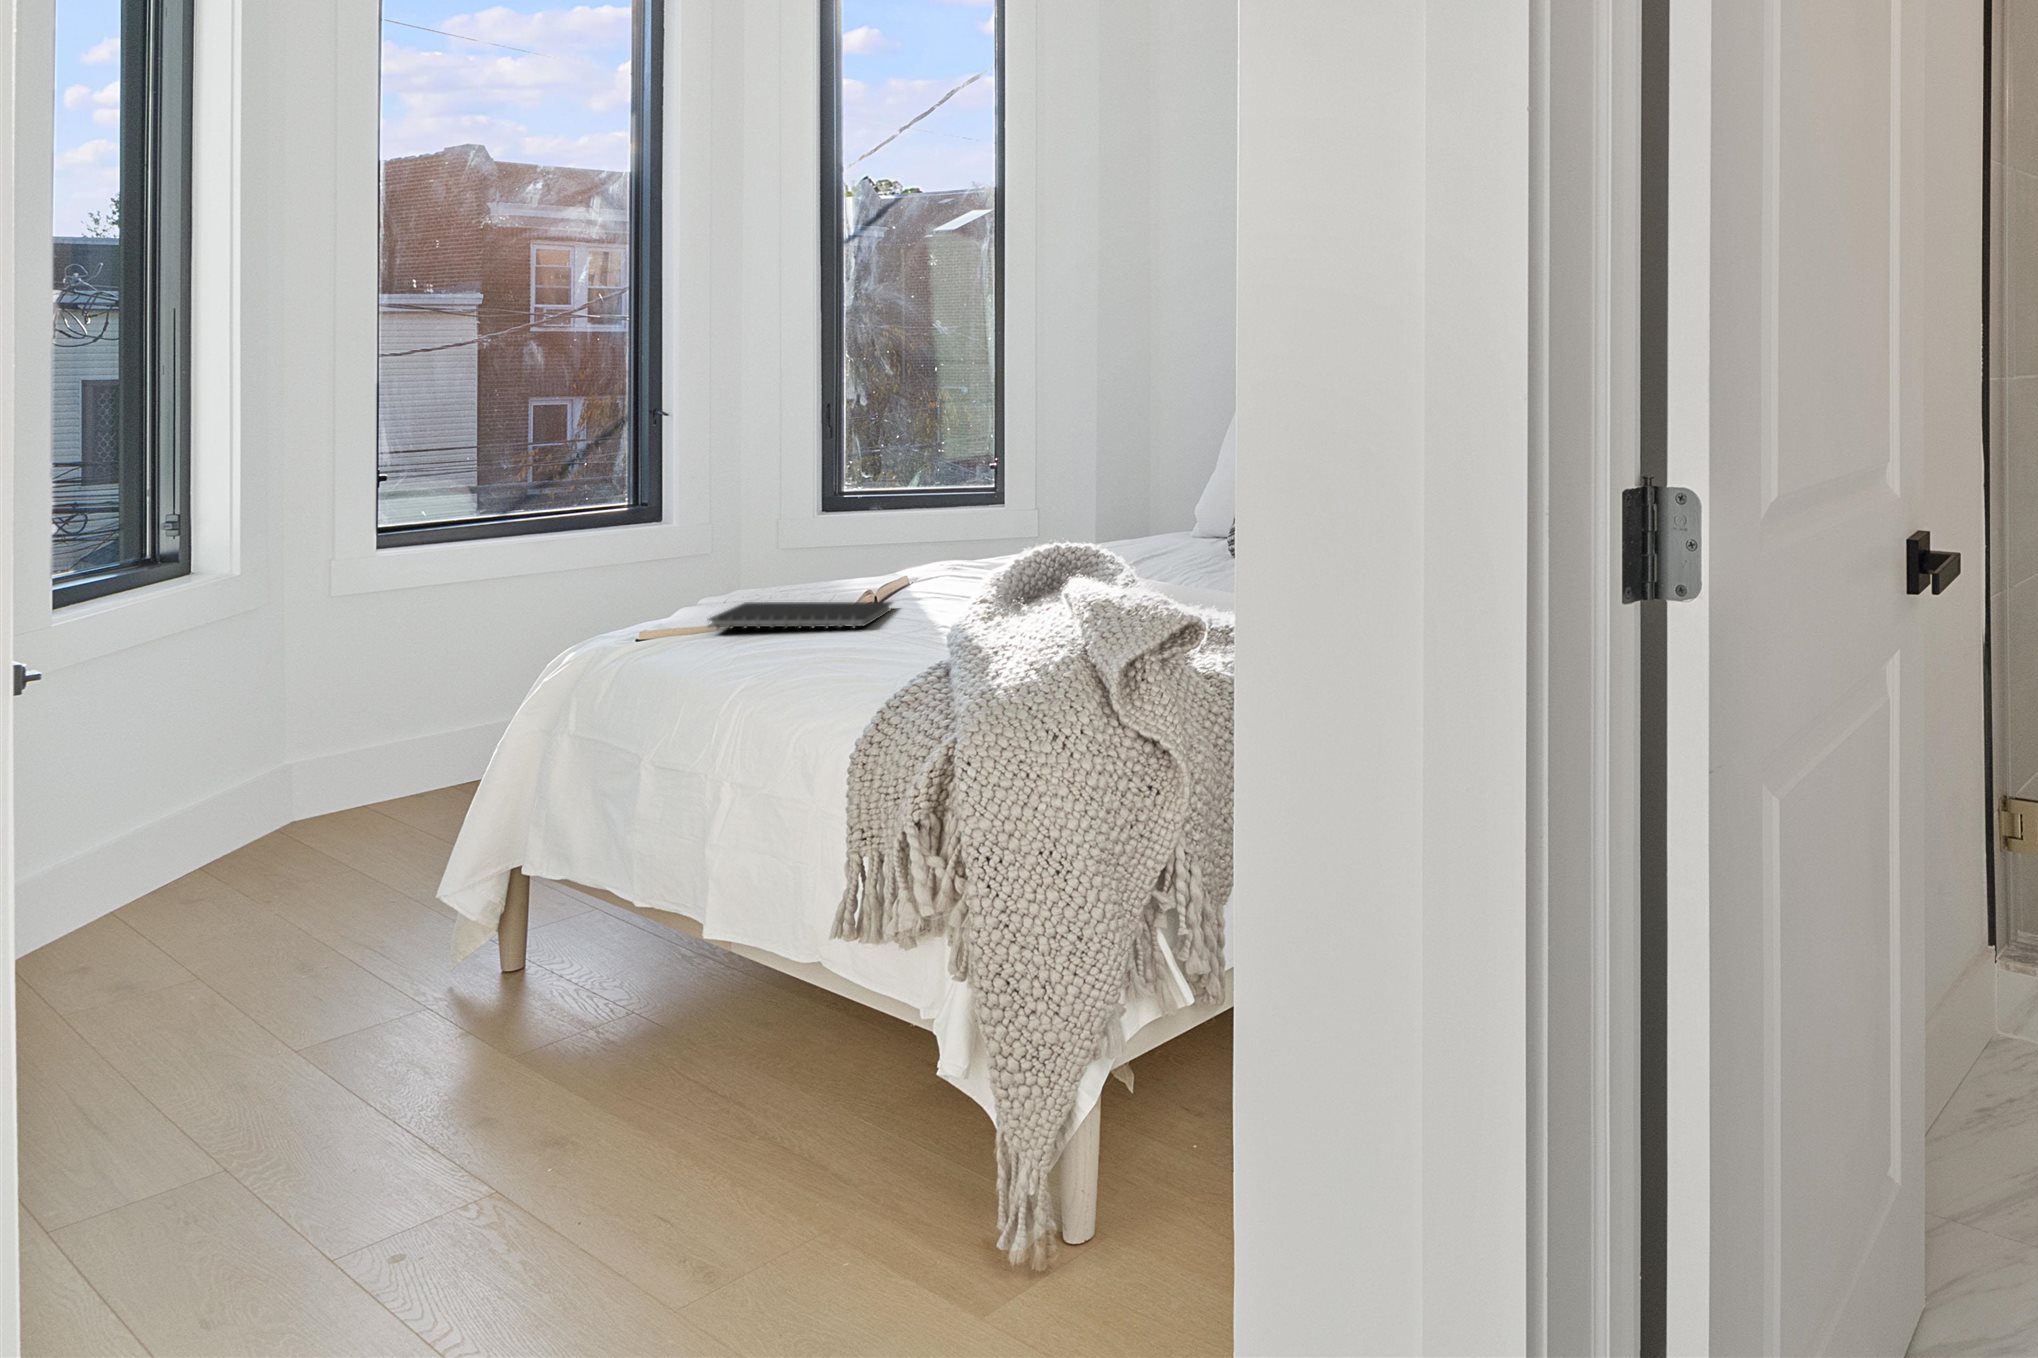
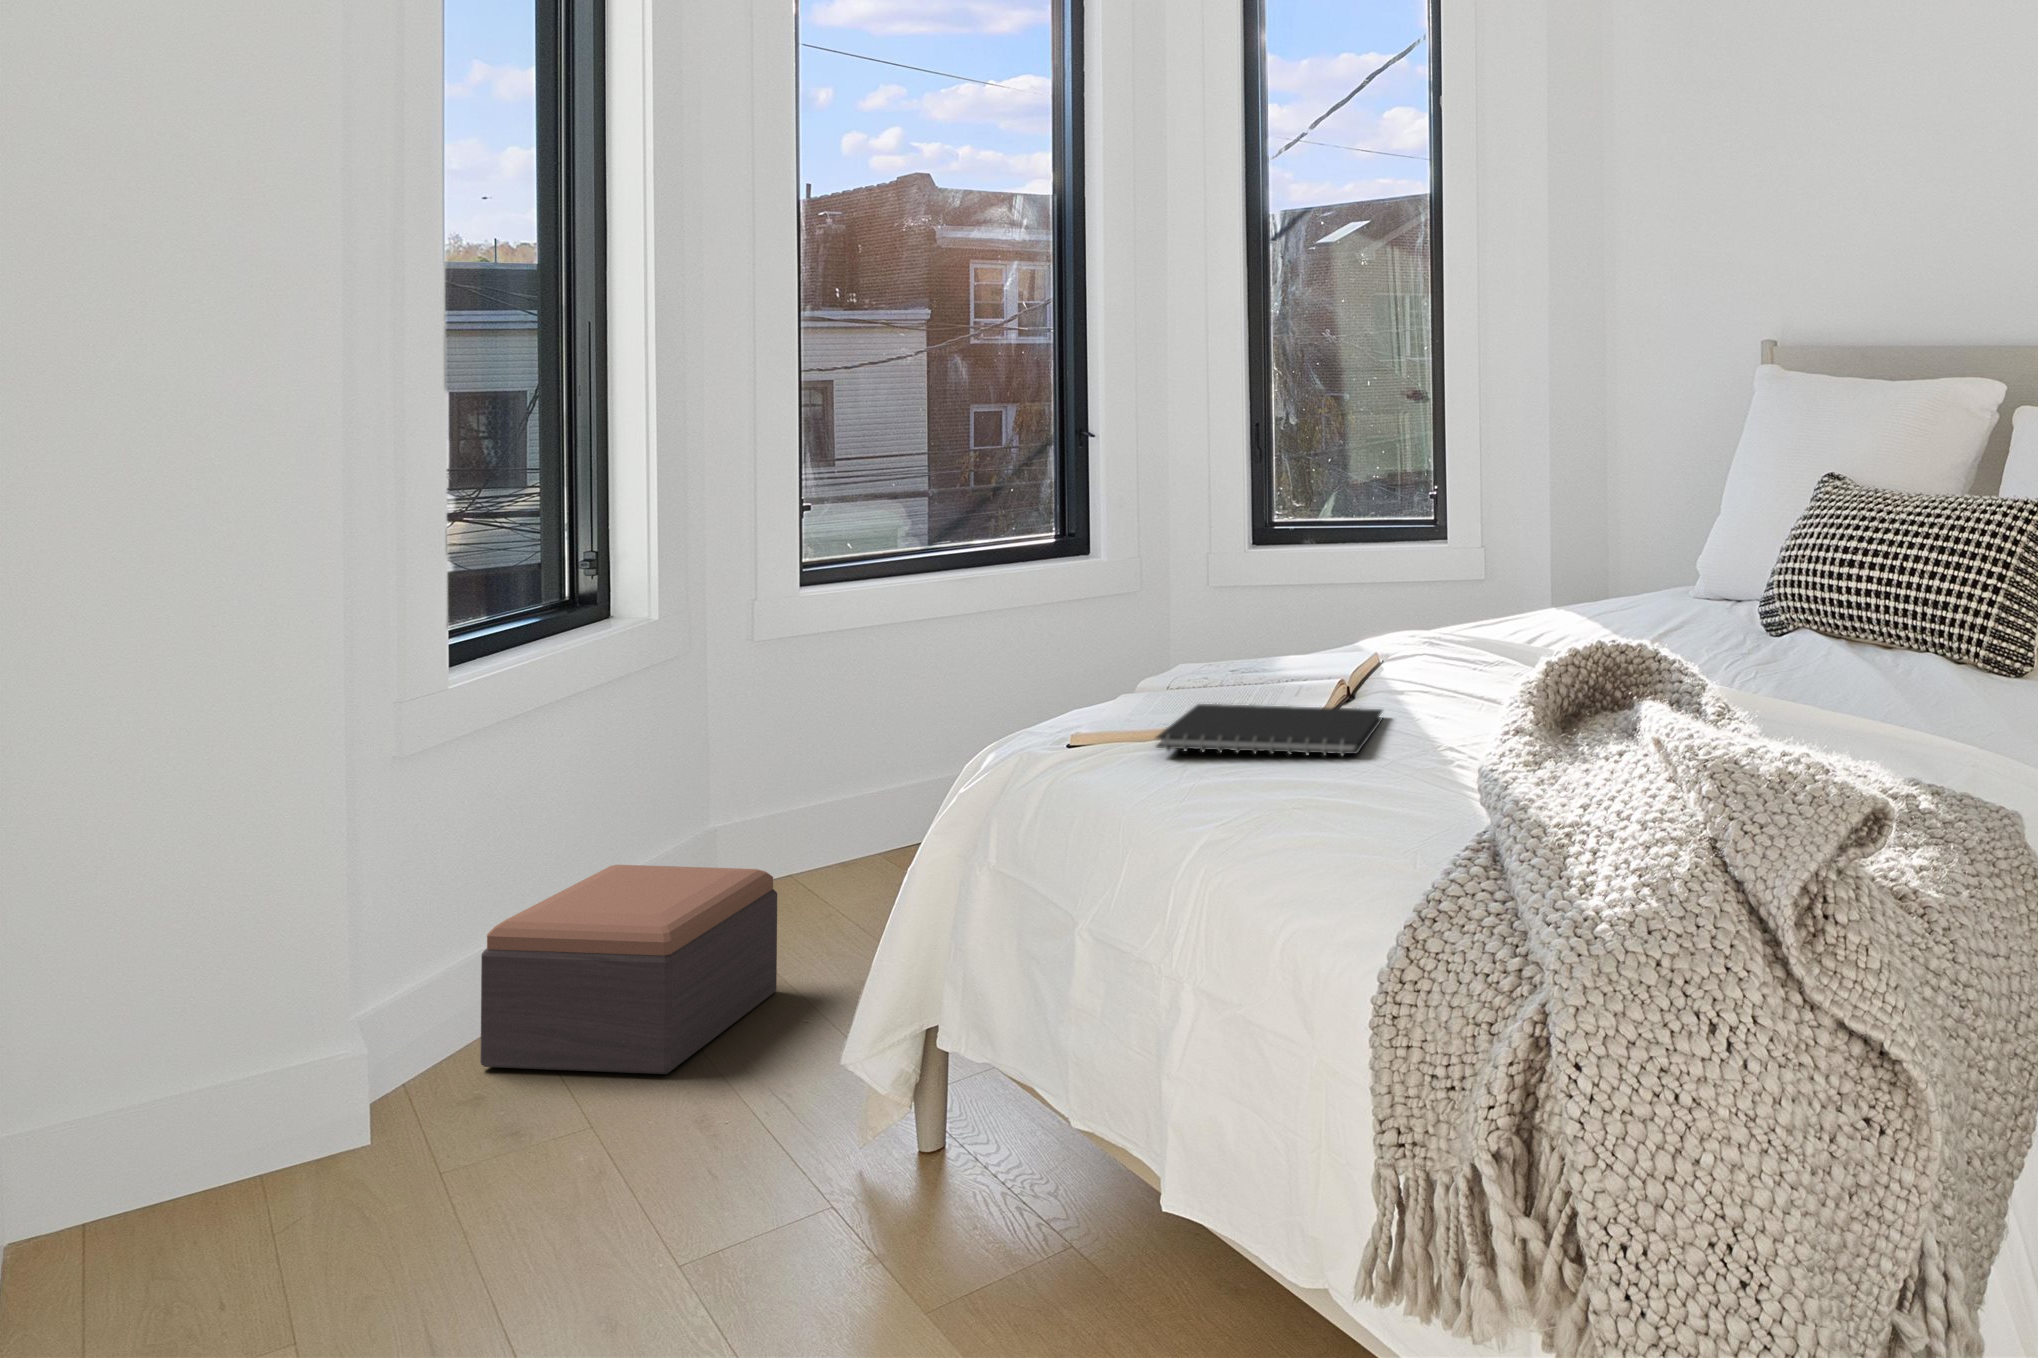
footstool: none [91,776,368,941] -> present [480,865,777,1074]

